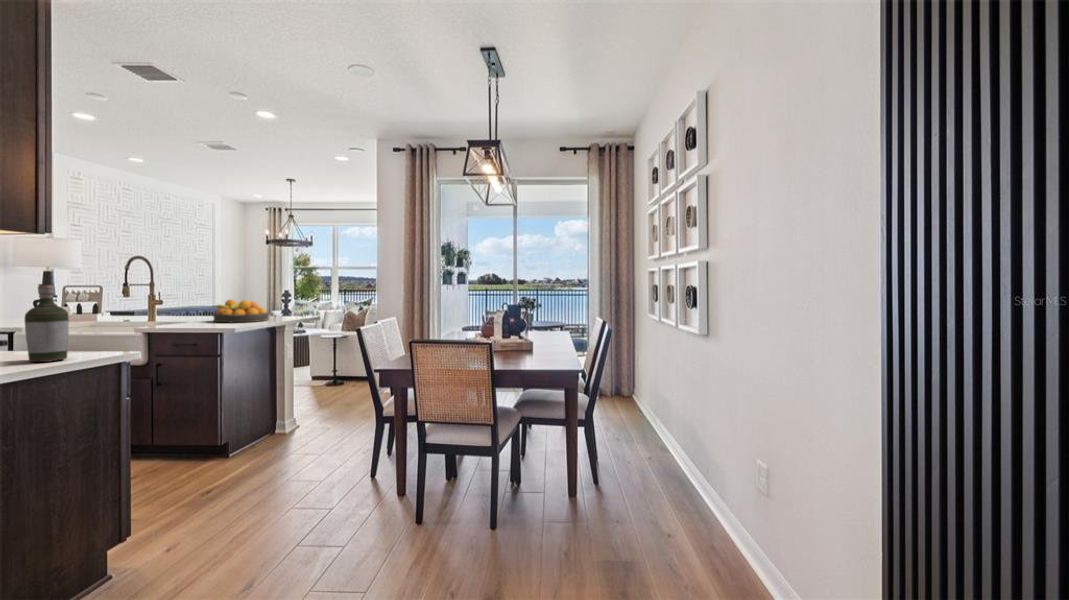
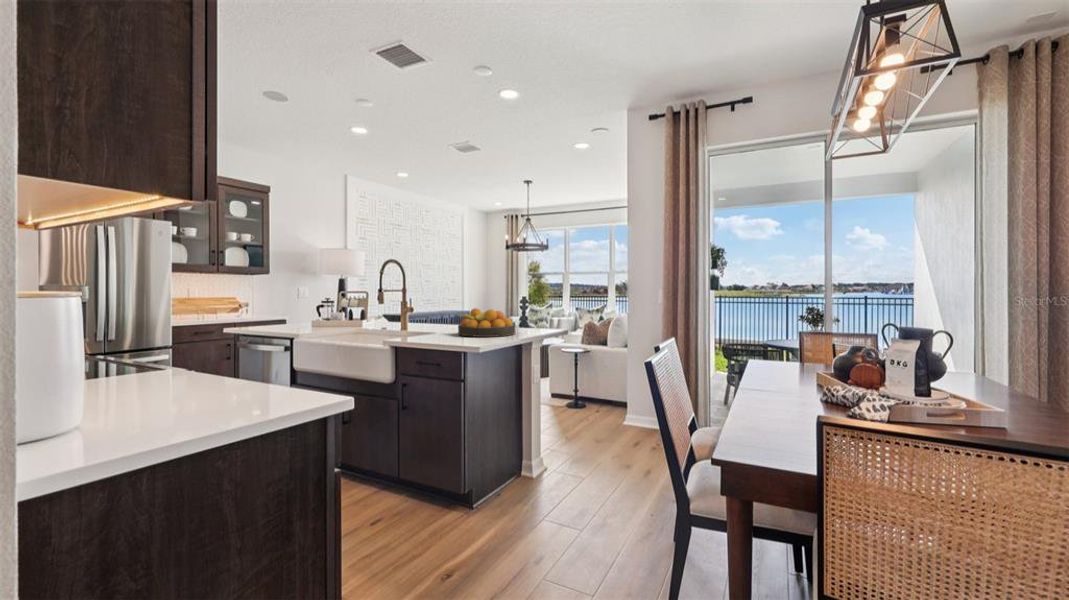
bottle: present [24,284,69,362] -> none [205,289,268,412]

